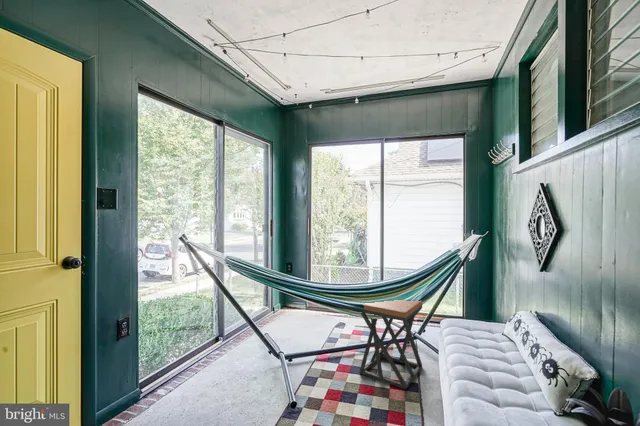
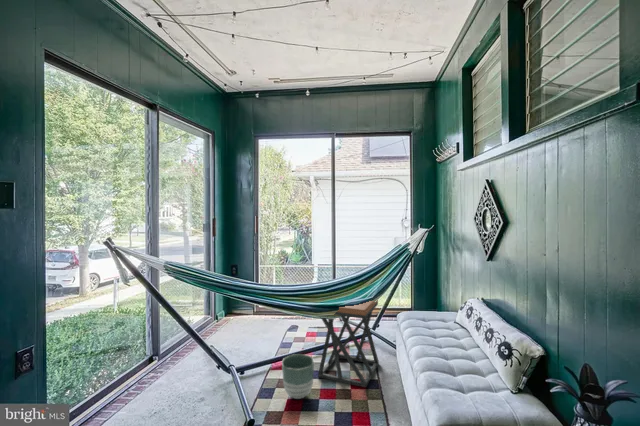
planter: none [323,349,354,391] -> present [282,354,314,399]

